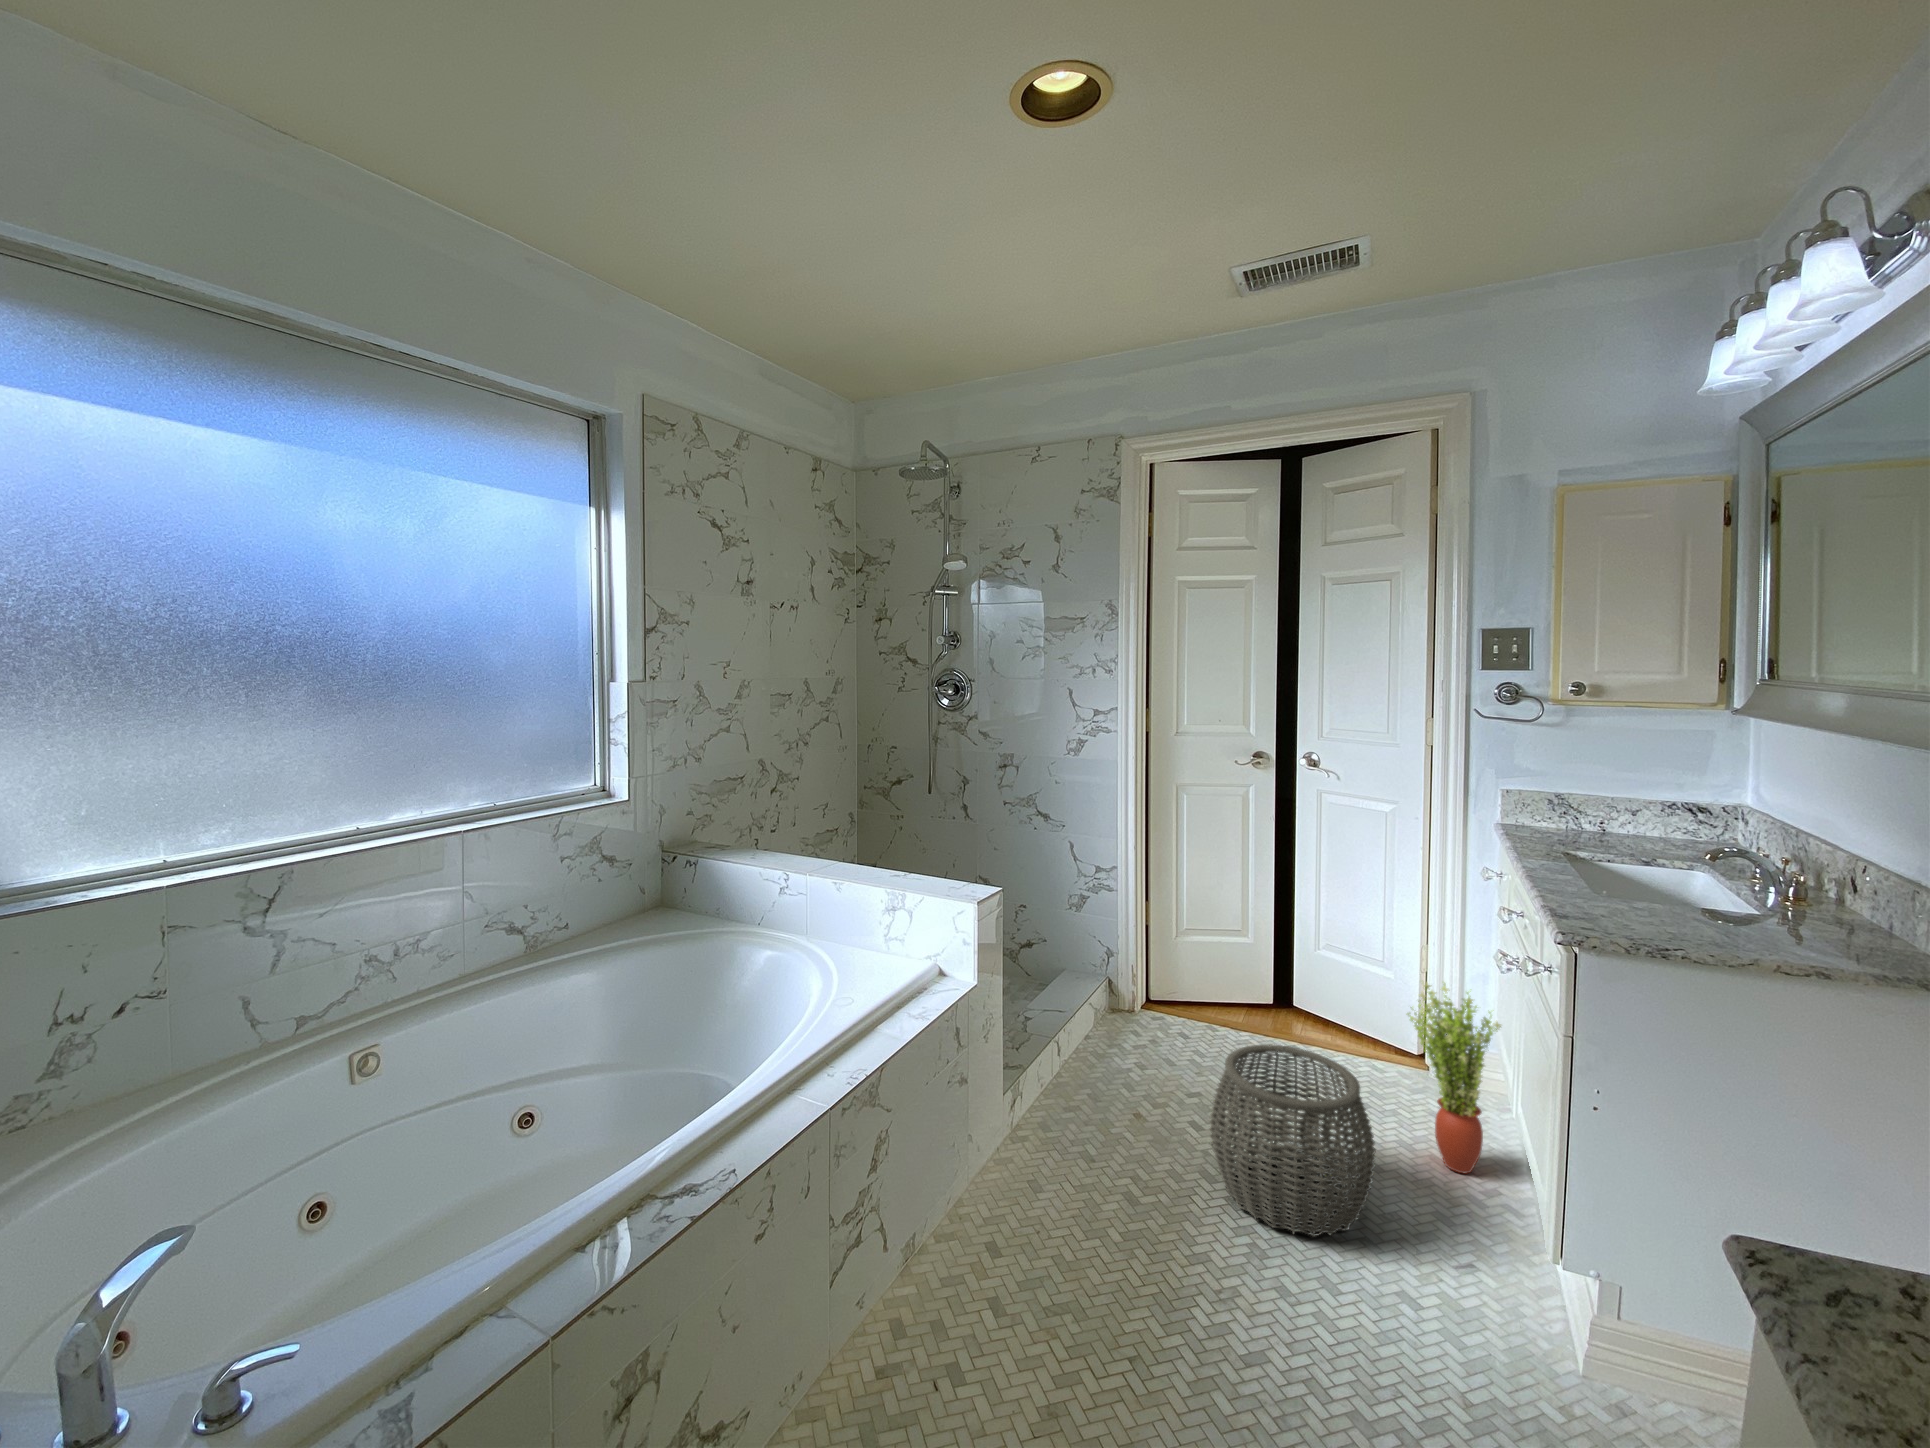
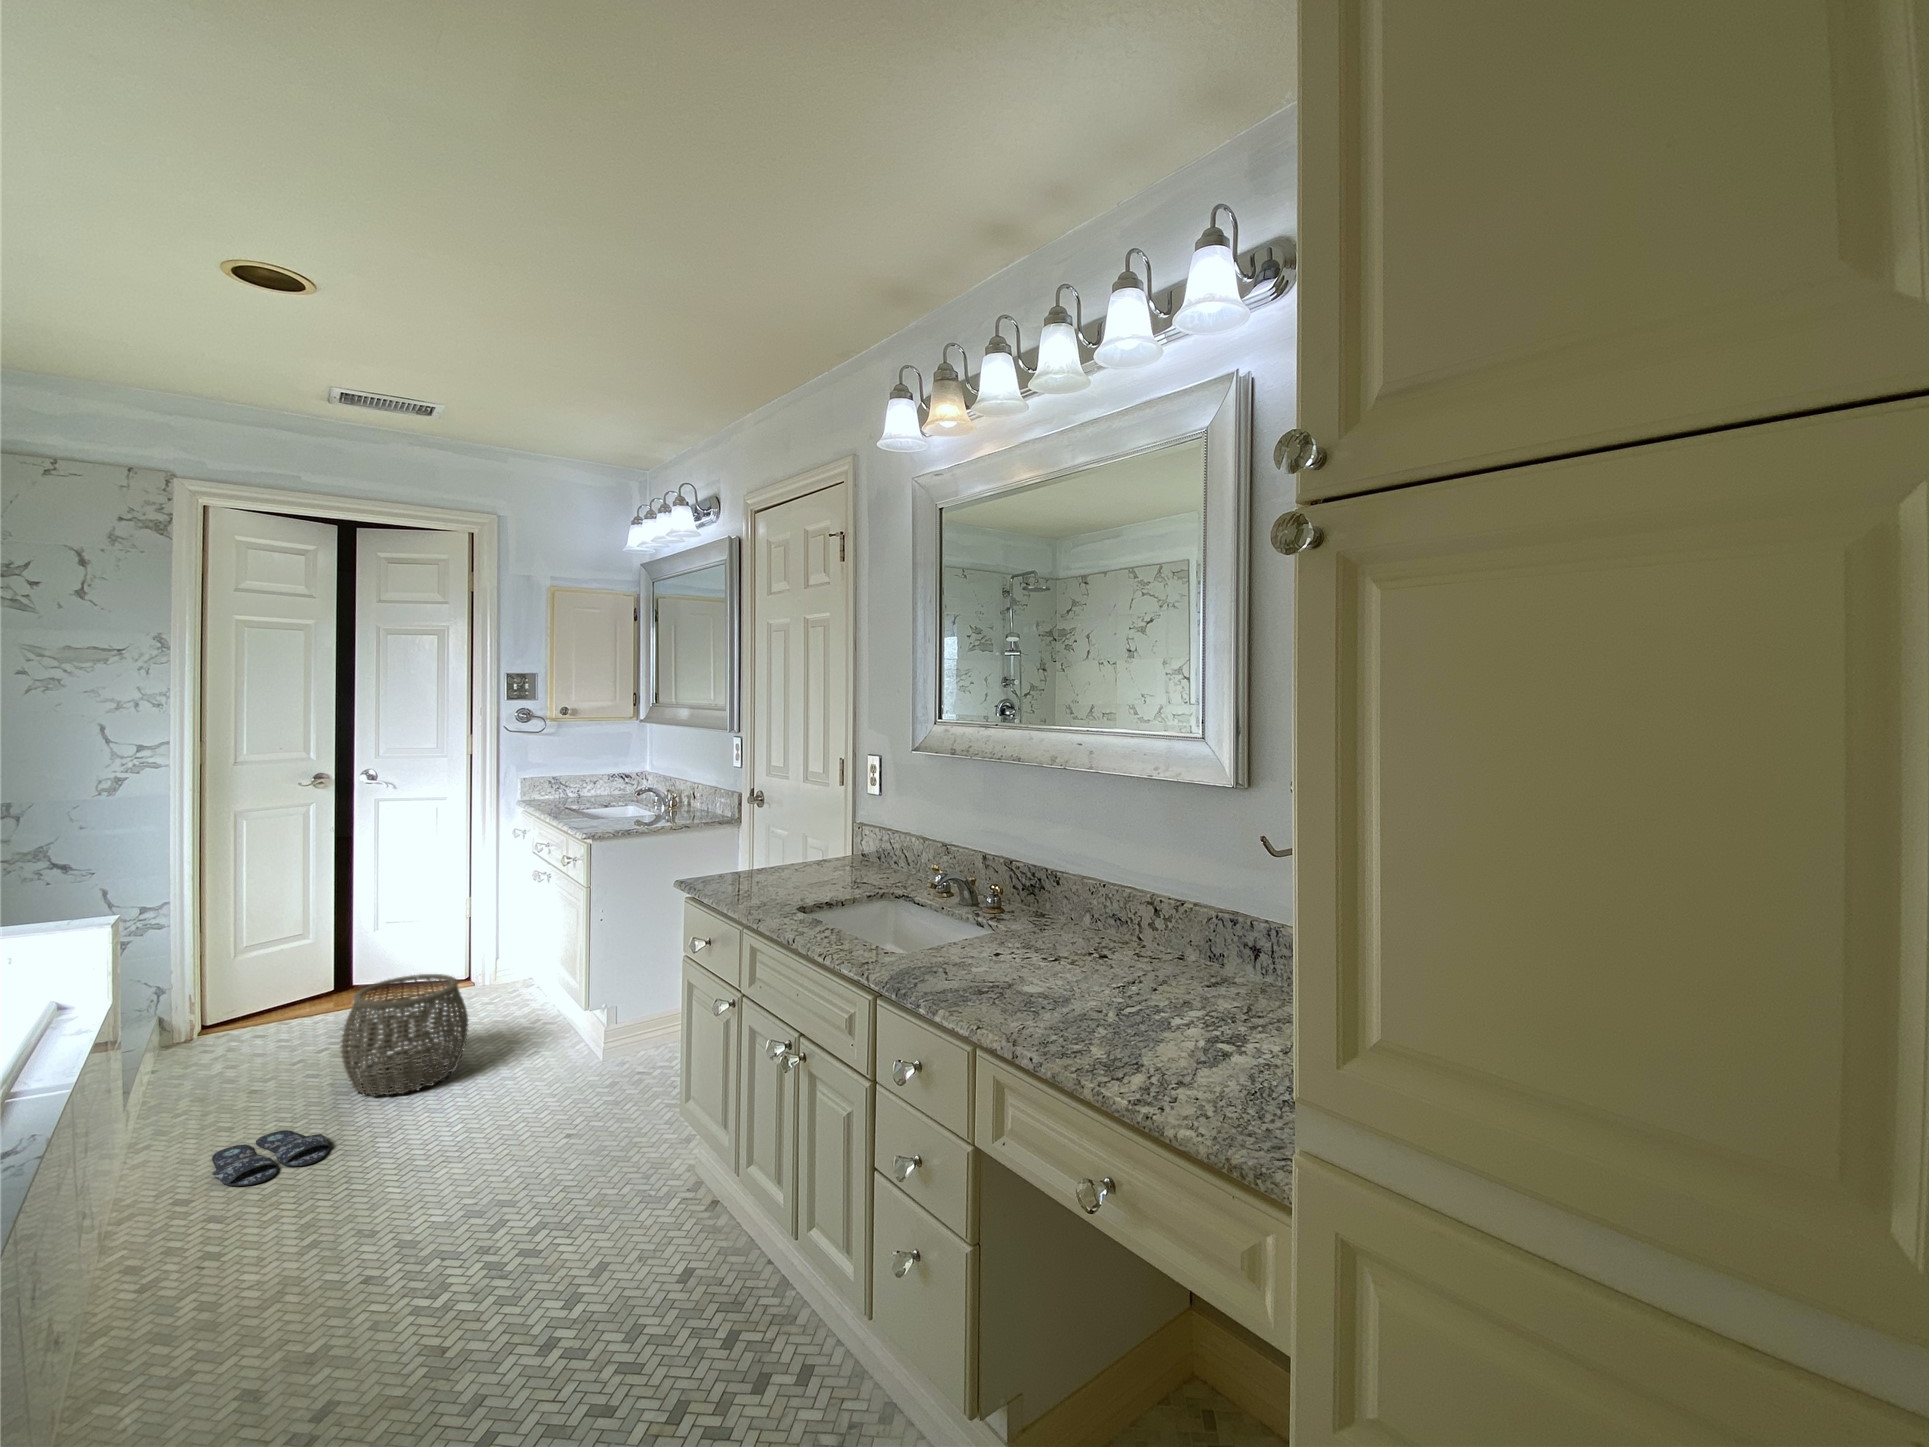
potted plant: present [1408,983,1501,1173] -> none [475,905,535,1025]
slippers: none [1044,1192,1160,1288] -> present [212,1130,329,1186]

